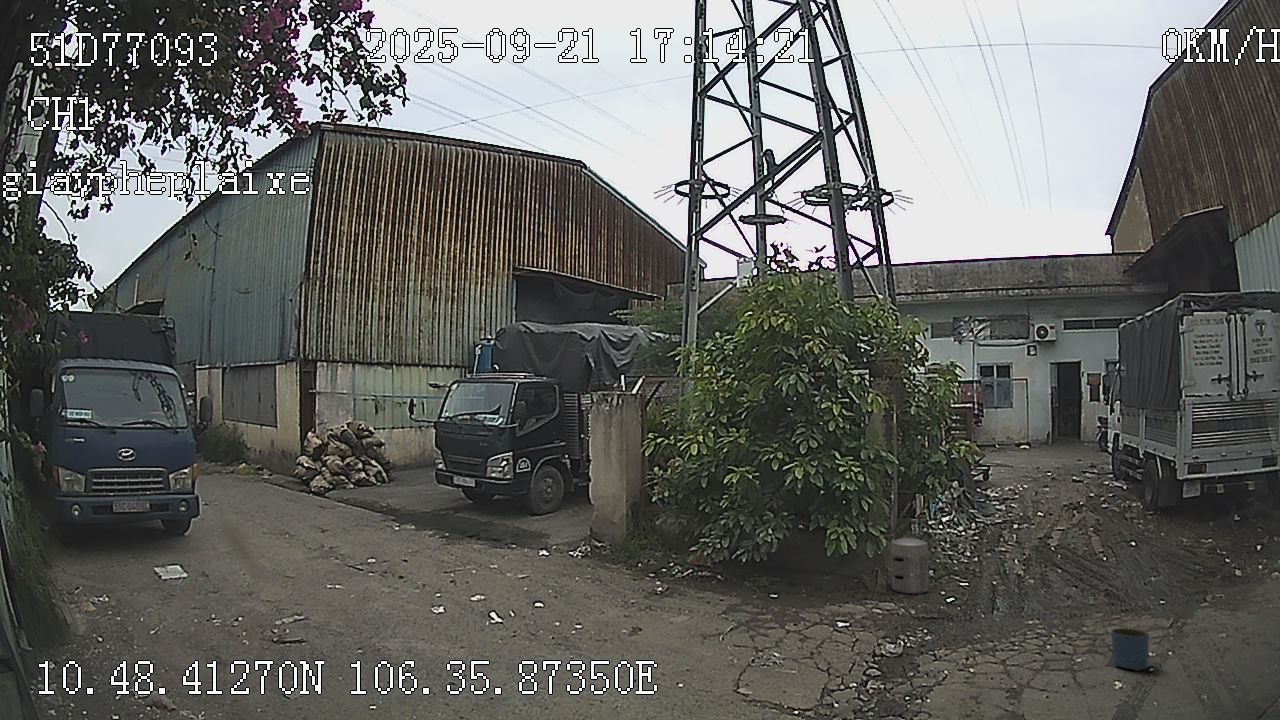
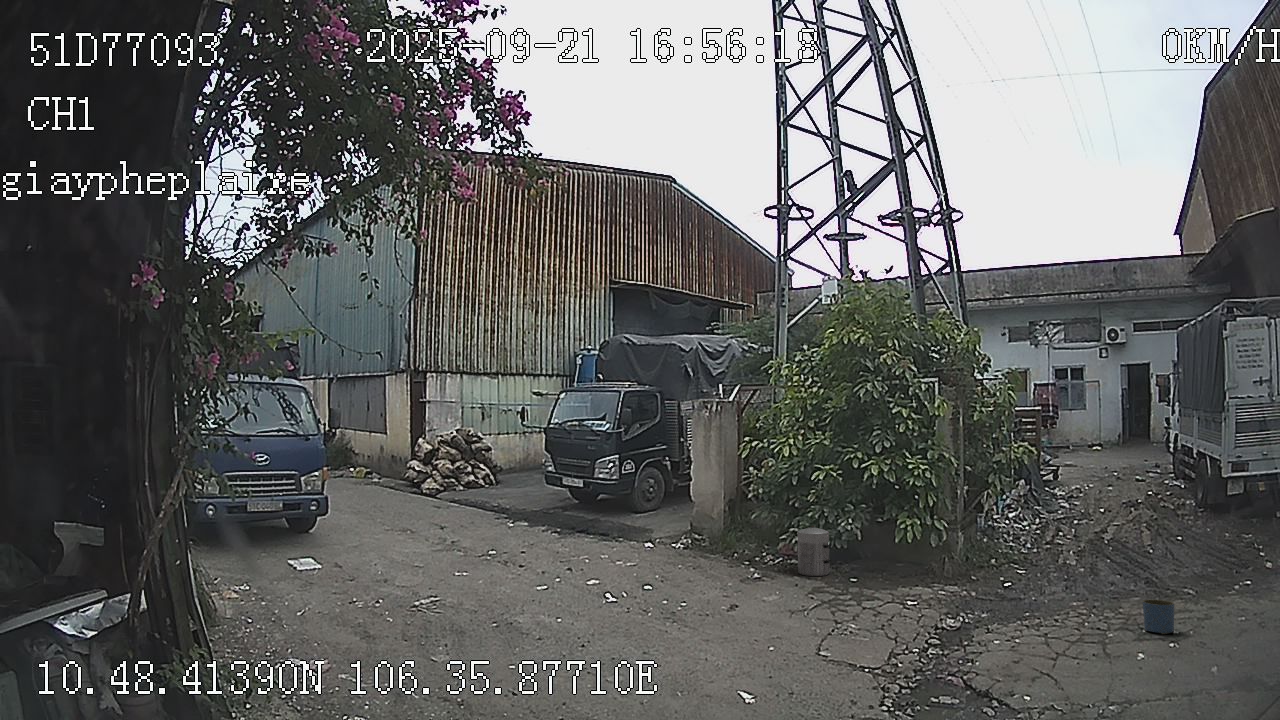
waste bin: present [891,536,928,594] -> present [797,526,831,576]

